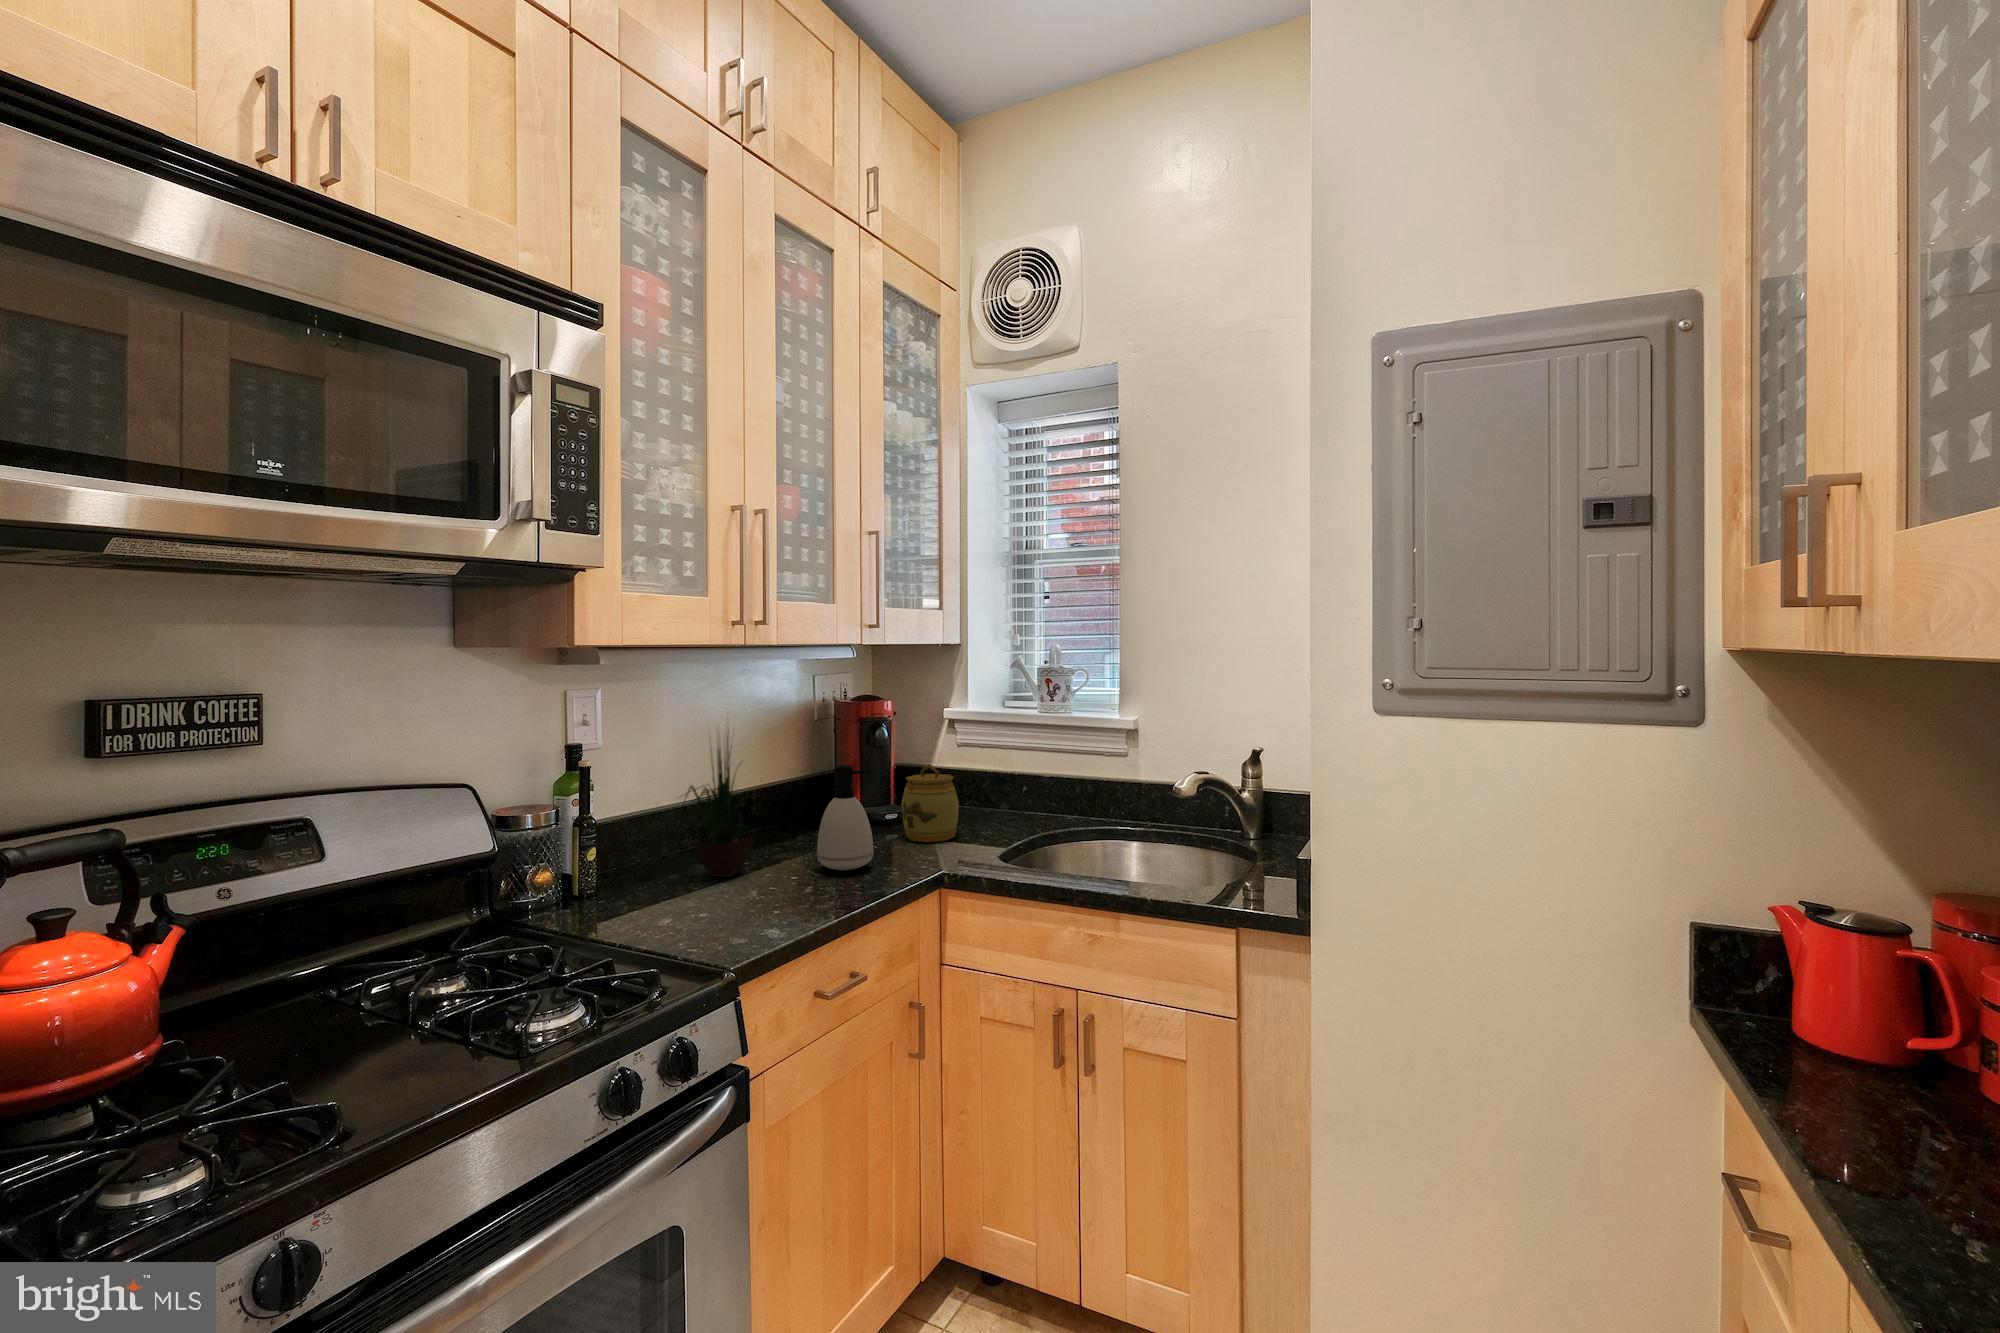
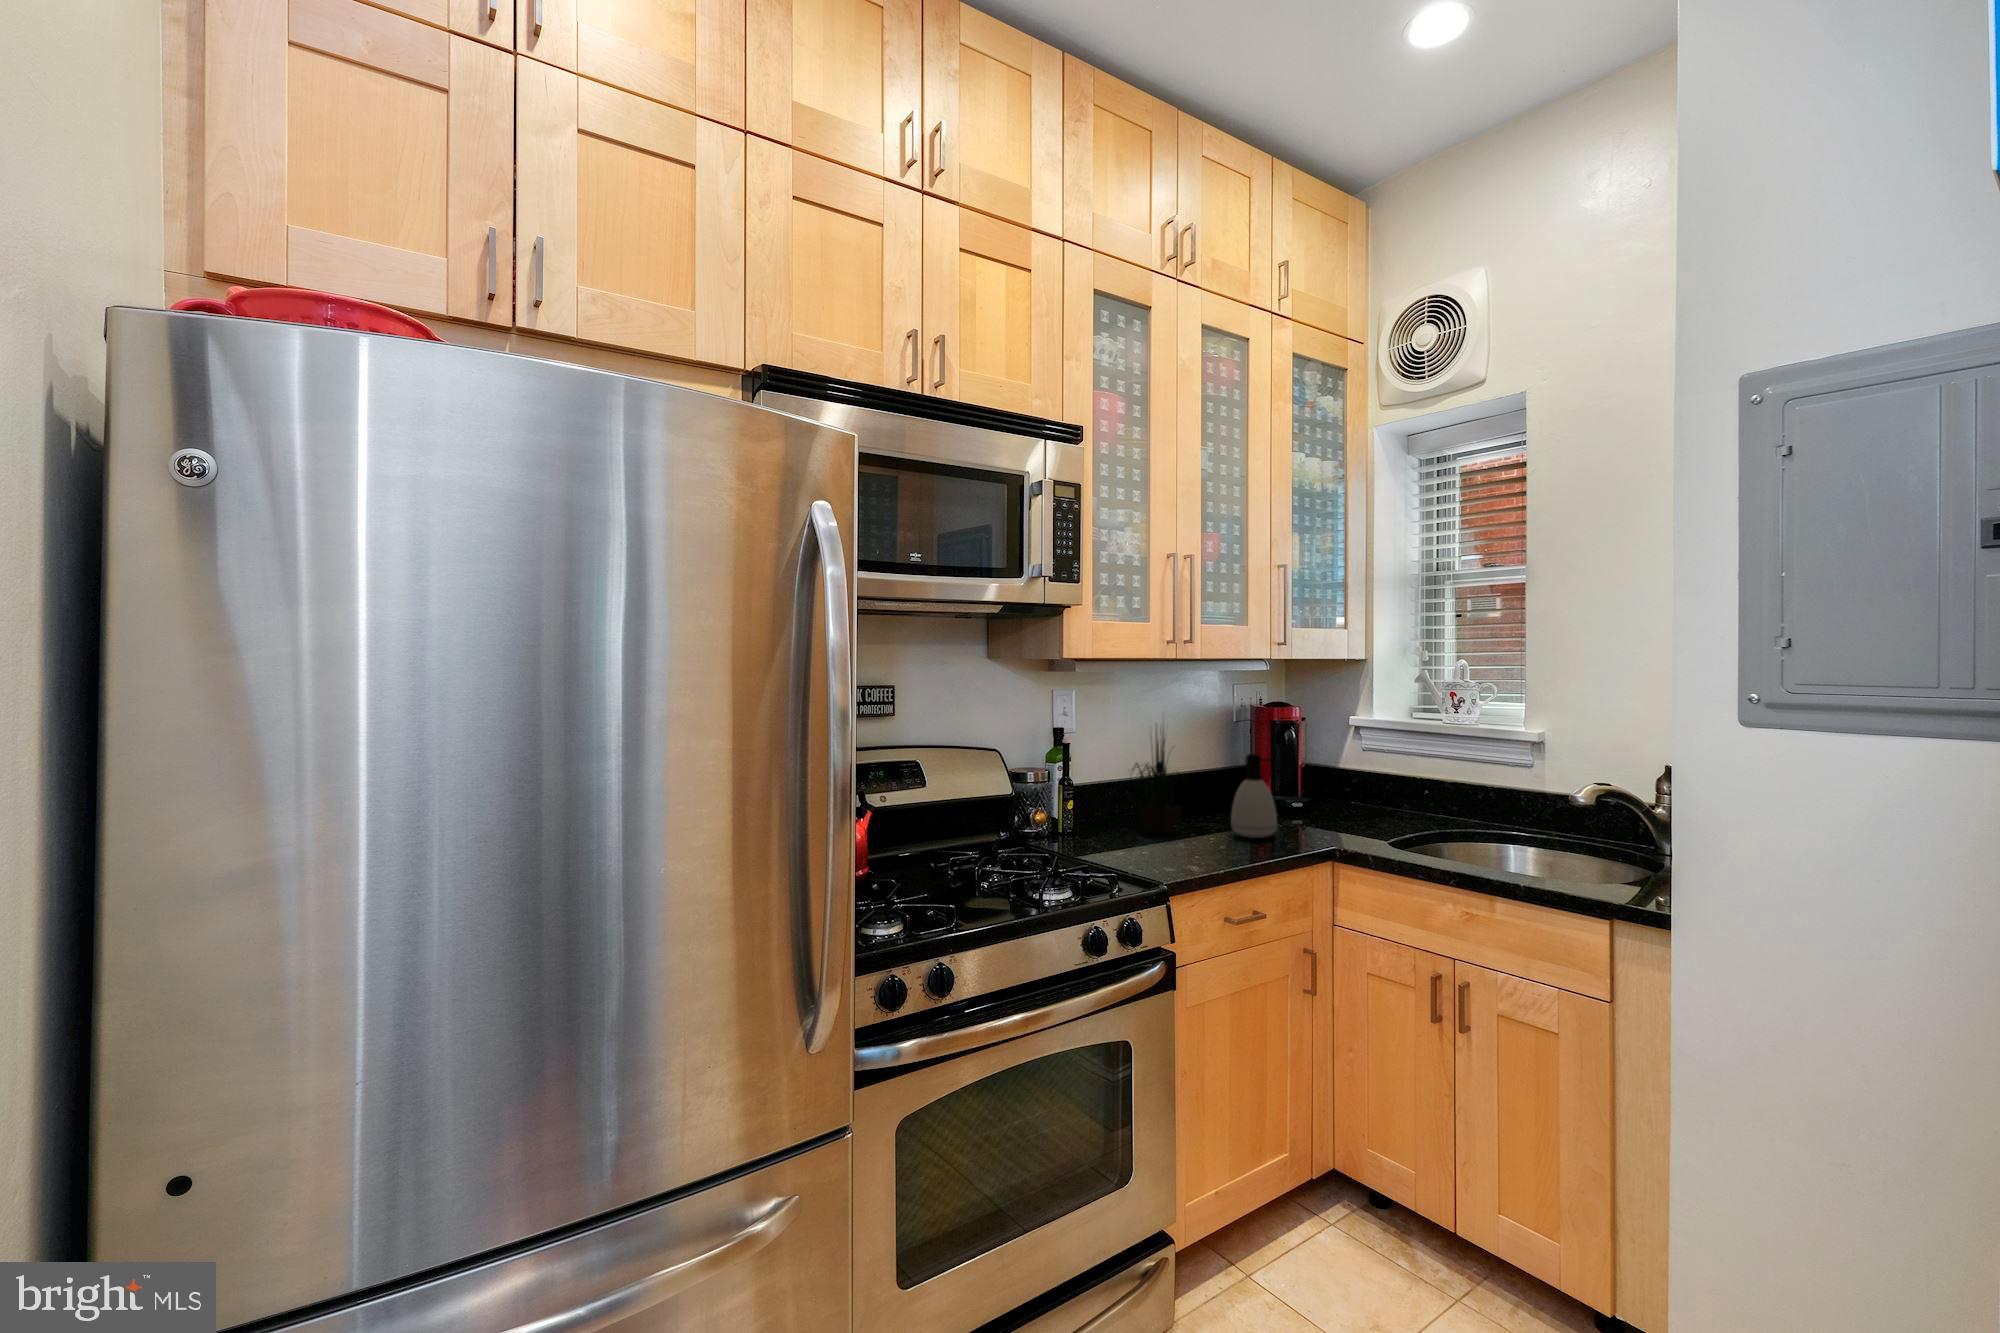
jar: present [901,764,959,842] -> none [1306,760,1358,826]

